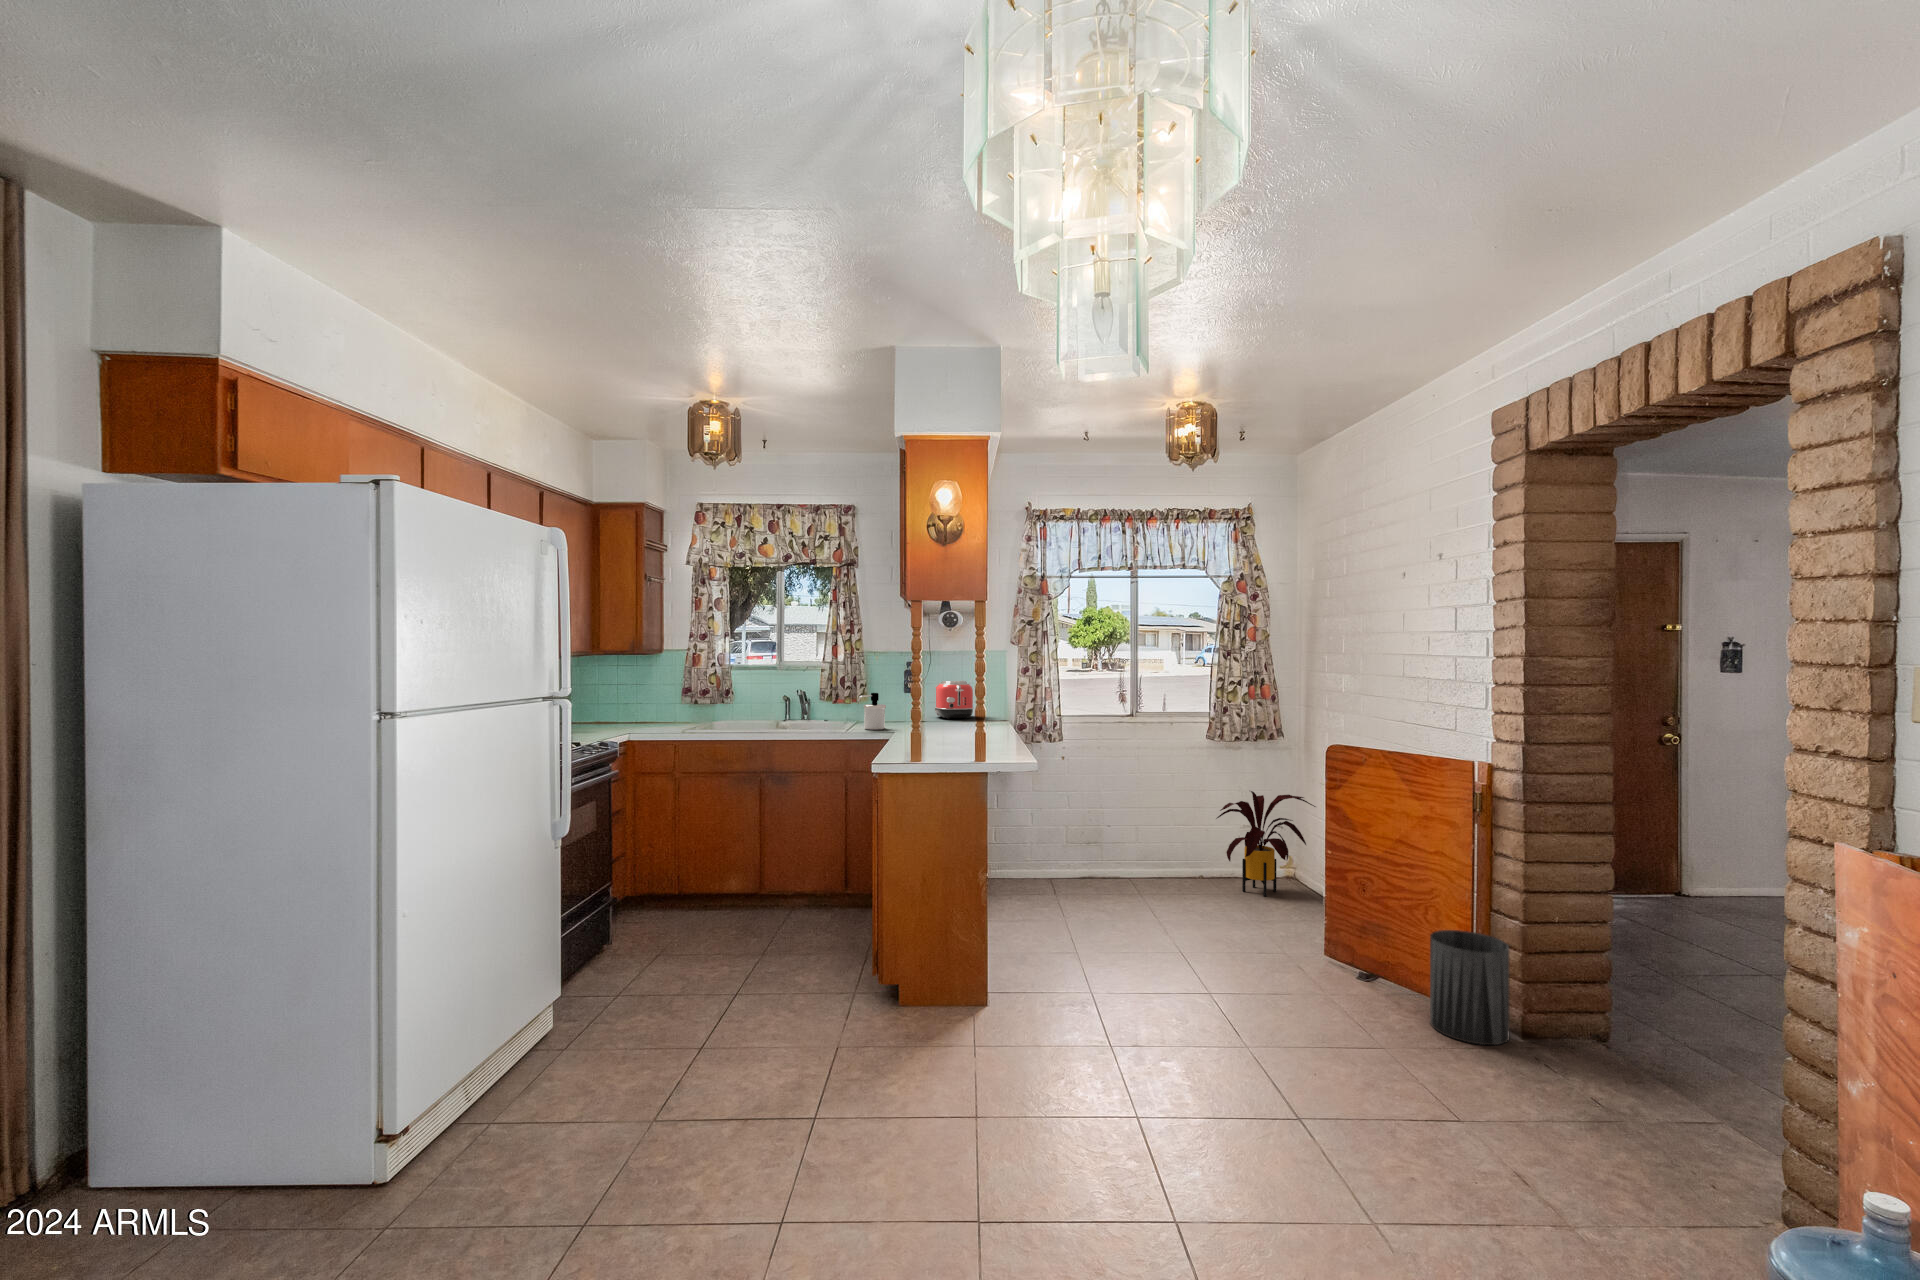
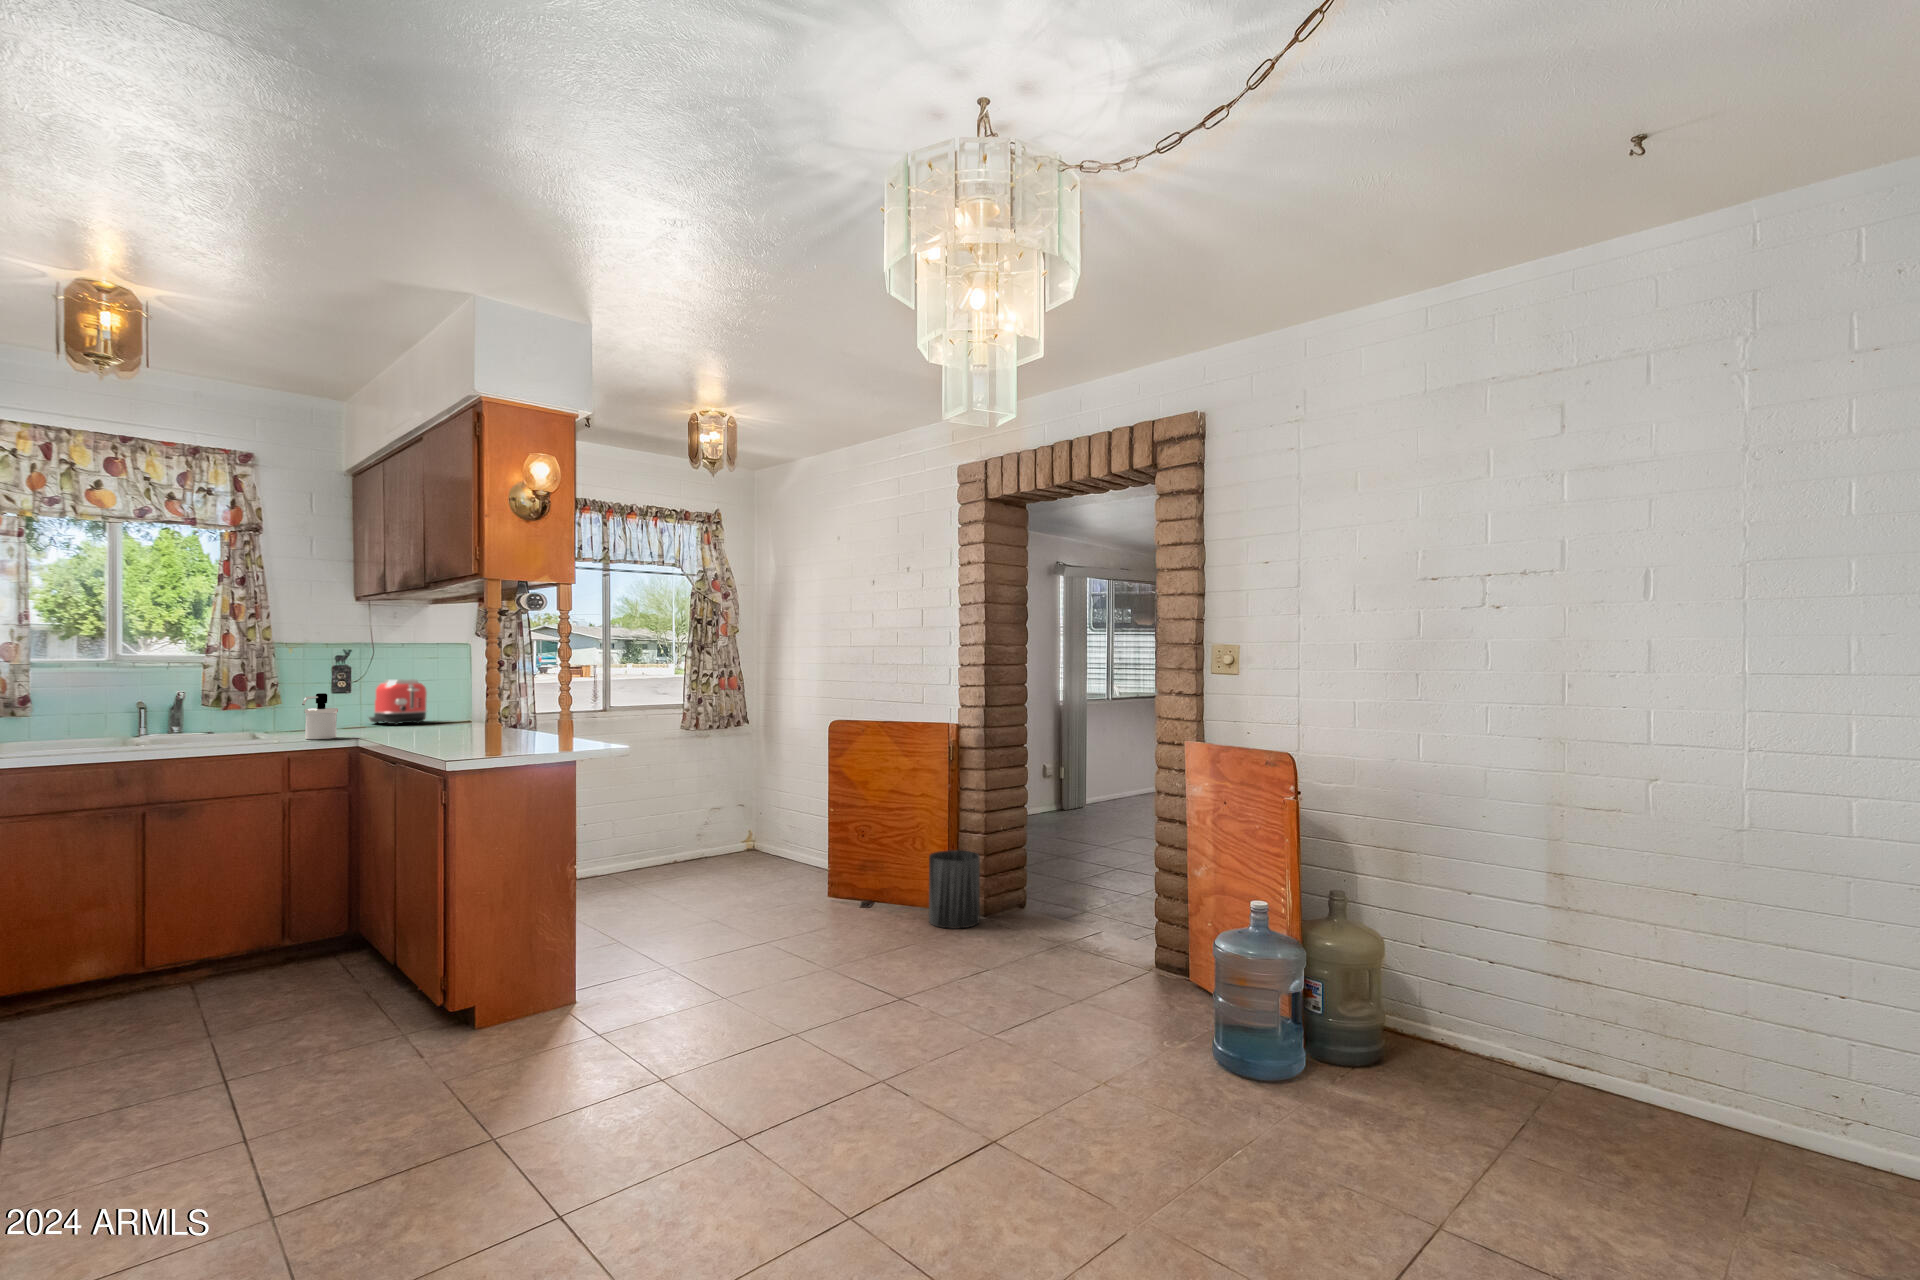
house plant: present [1216,791,1316,896] -> none [695,775,784,870]

